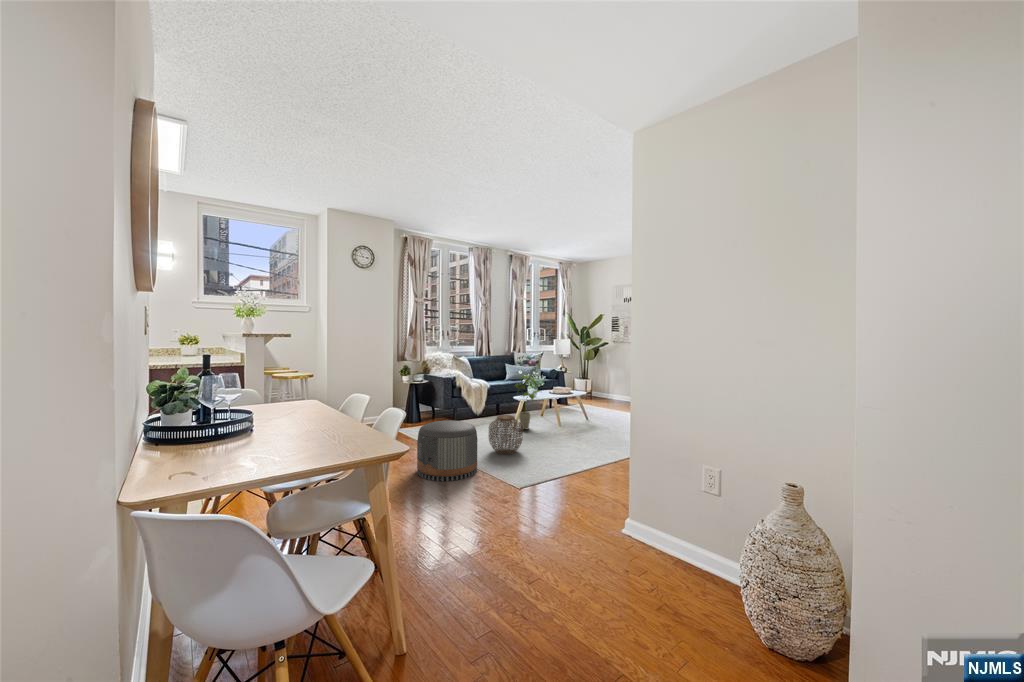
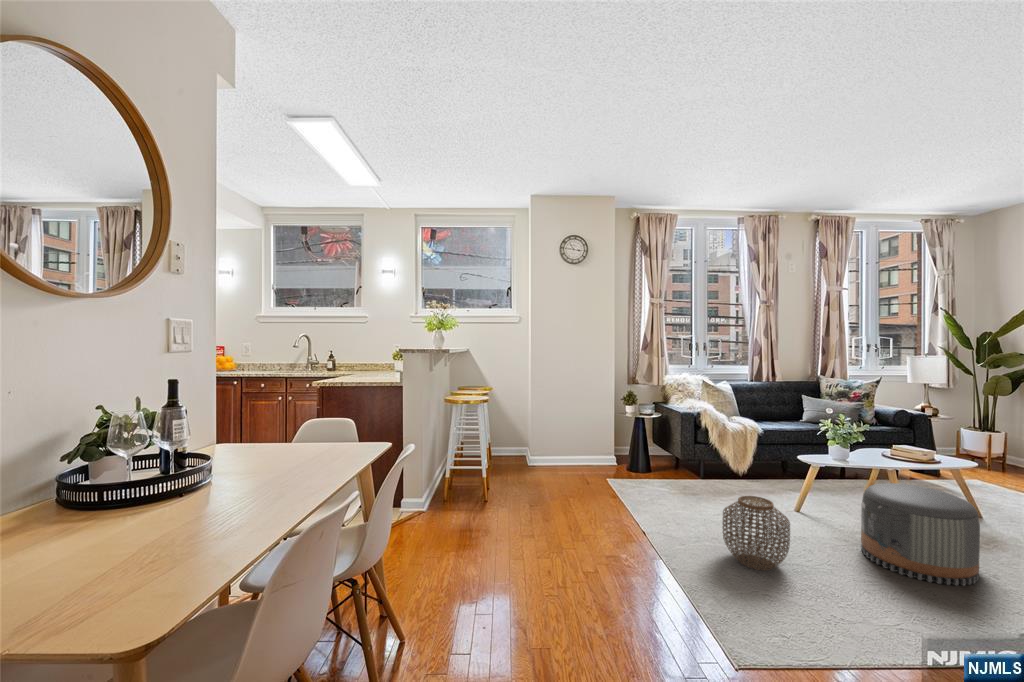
house plant: present [516,375,539,429] -> none [797,424,858,519]
pouf: present [417,420,478,481] -> present [861,483,980,586]

